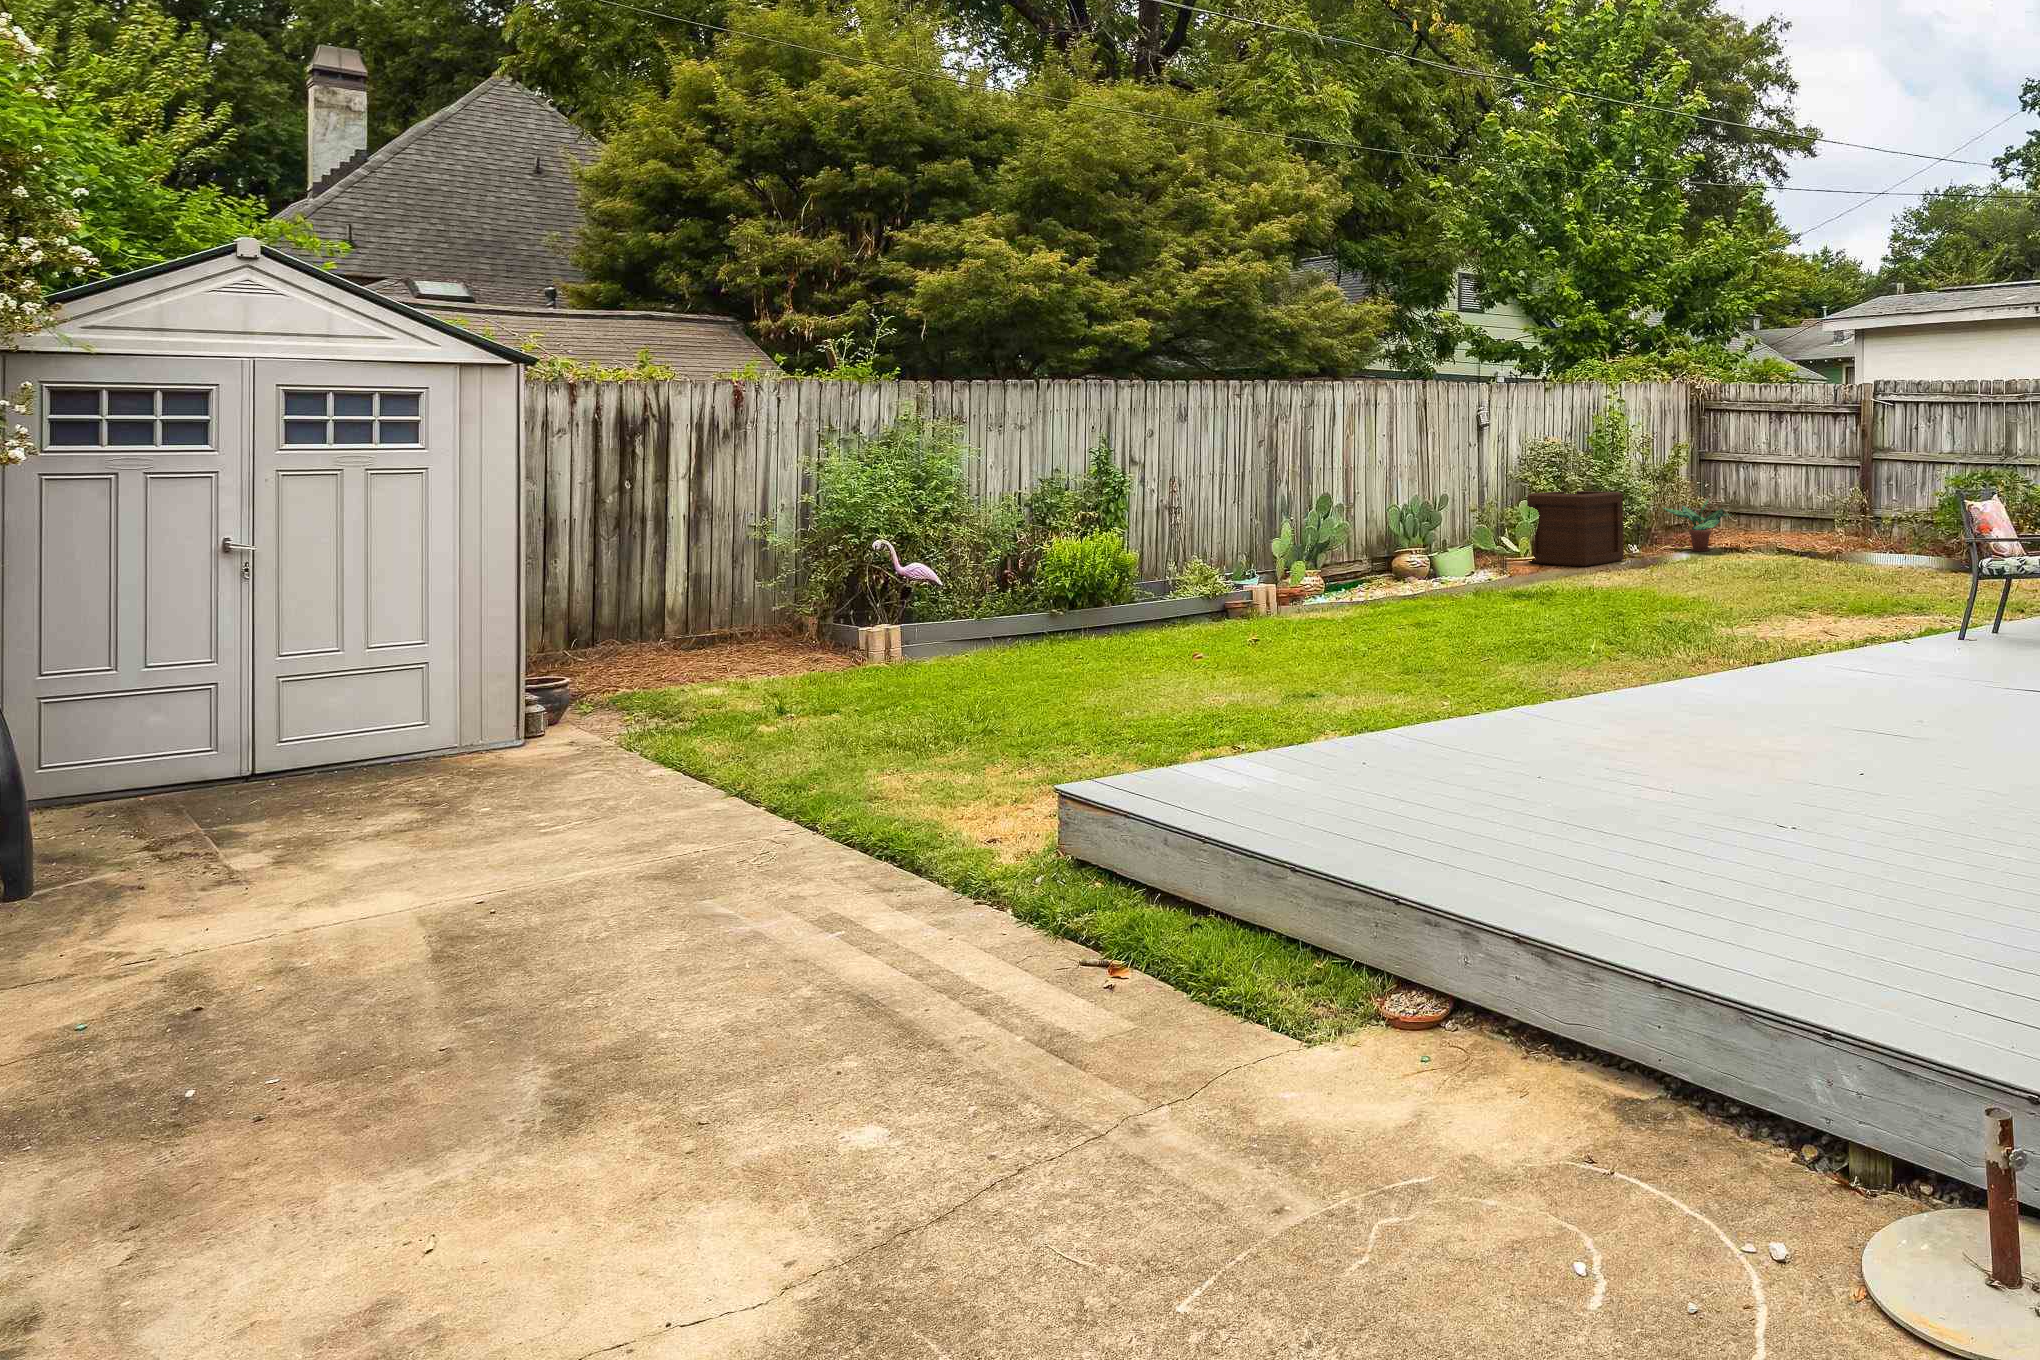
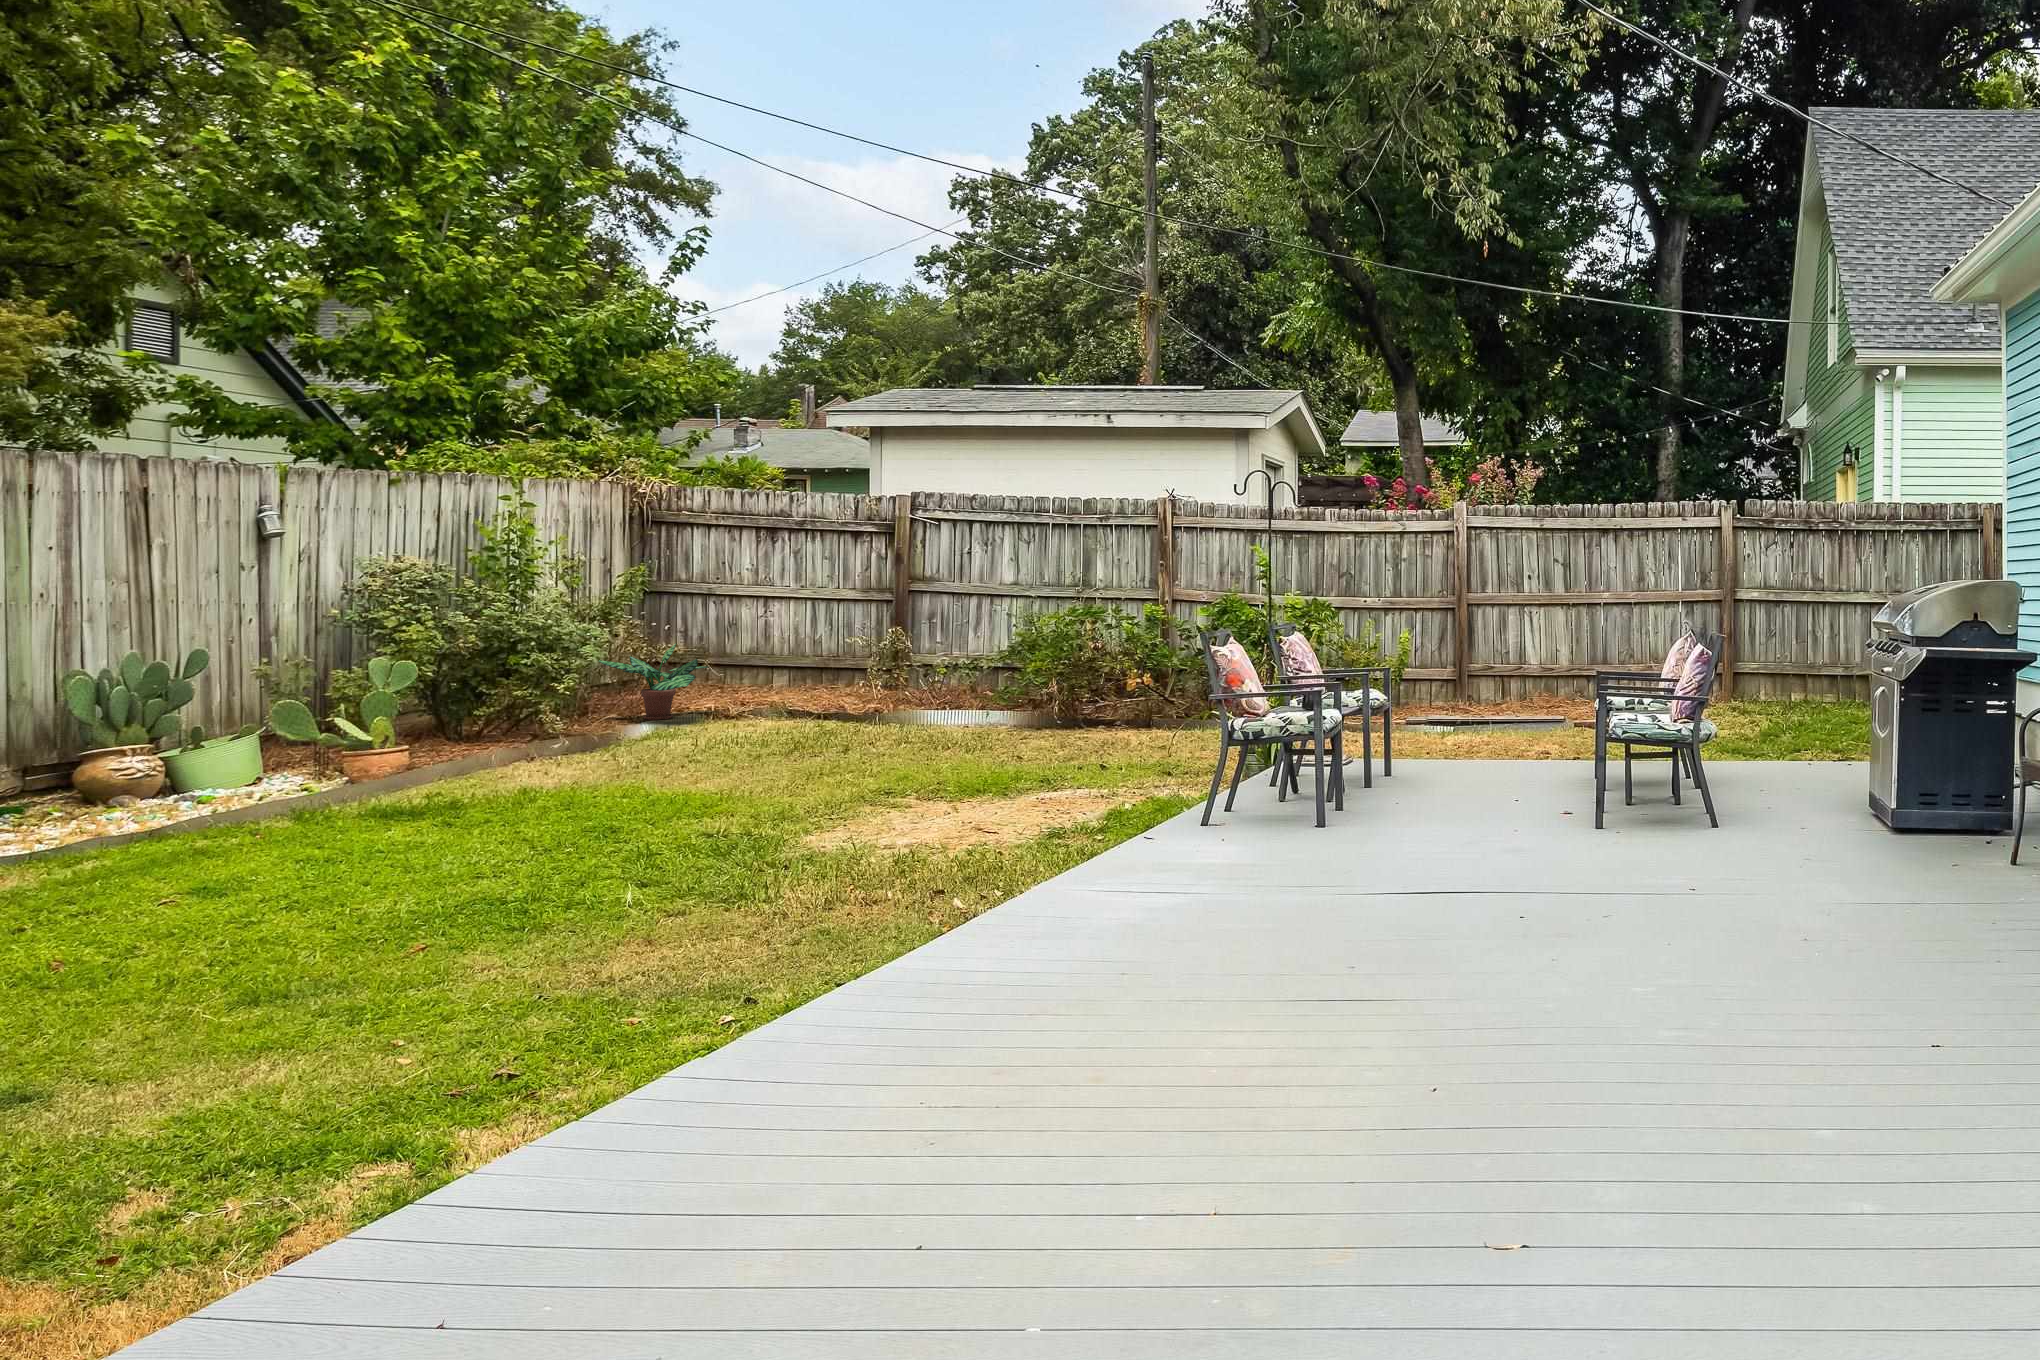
wooden crate: present [1527,491,1623,566] -> none [369,640,546,756]

